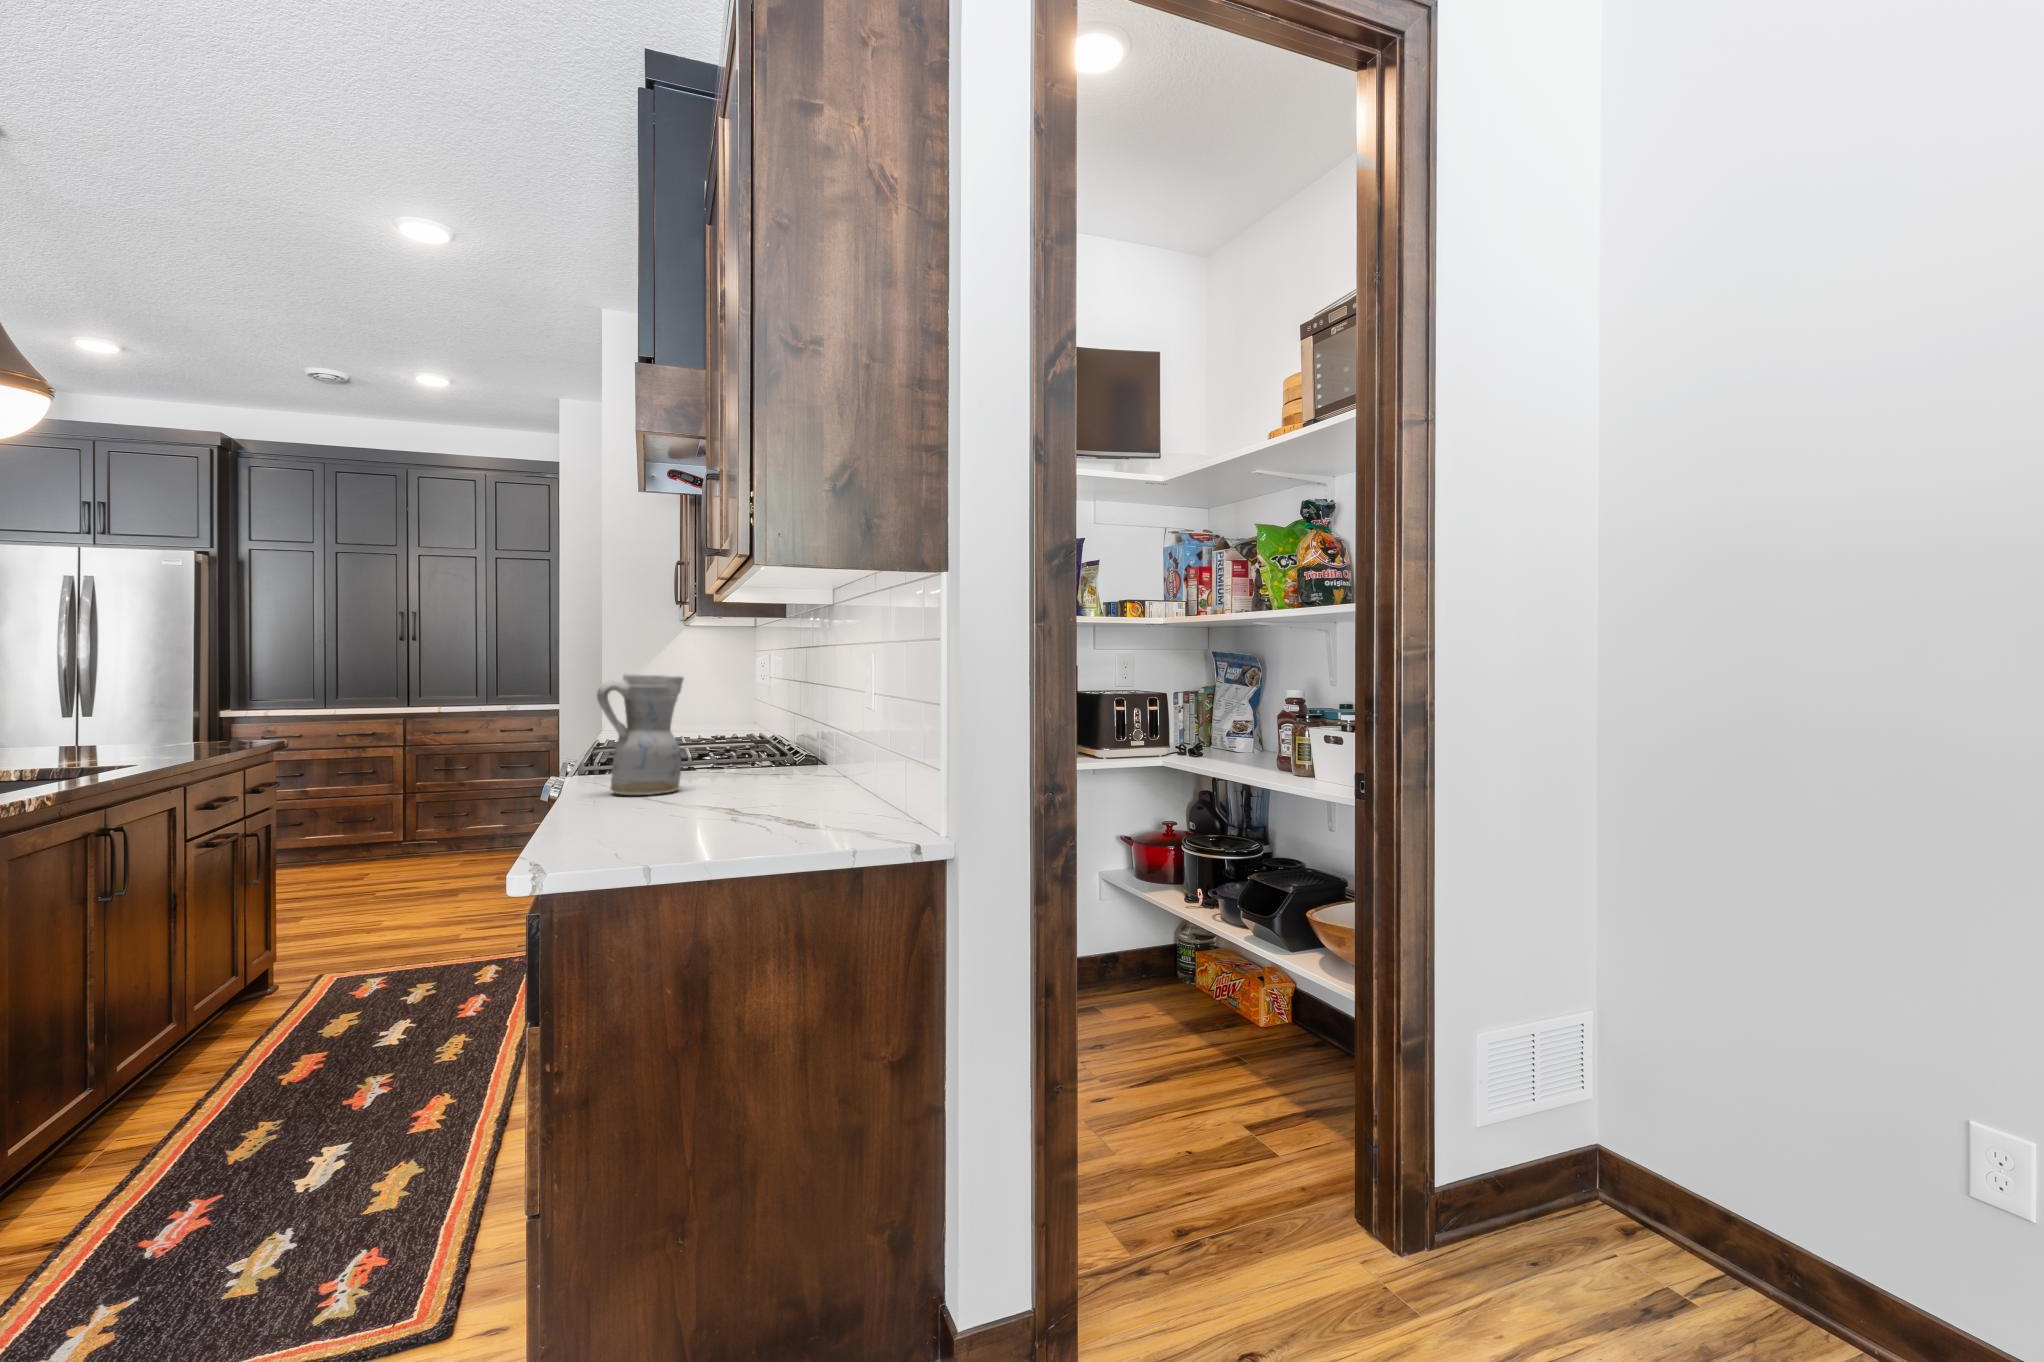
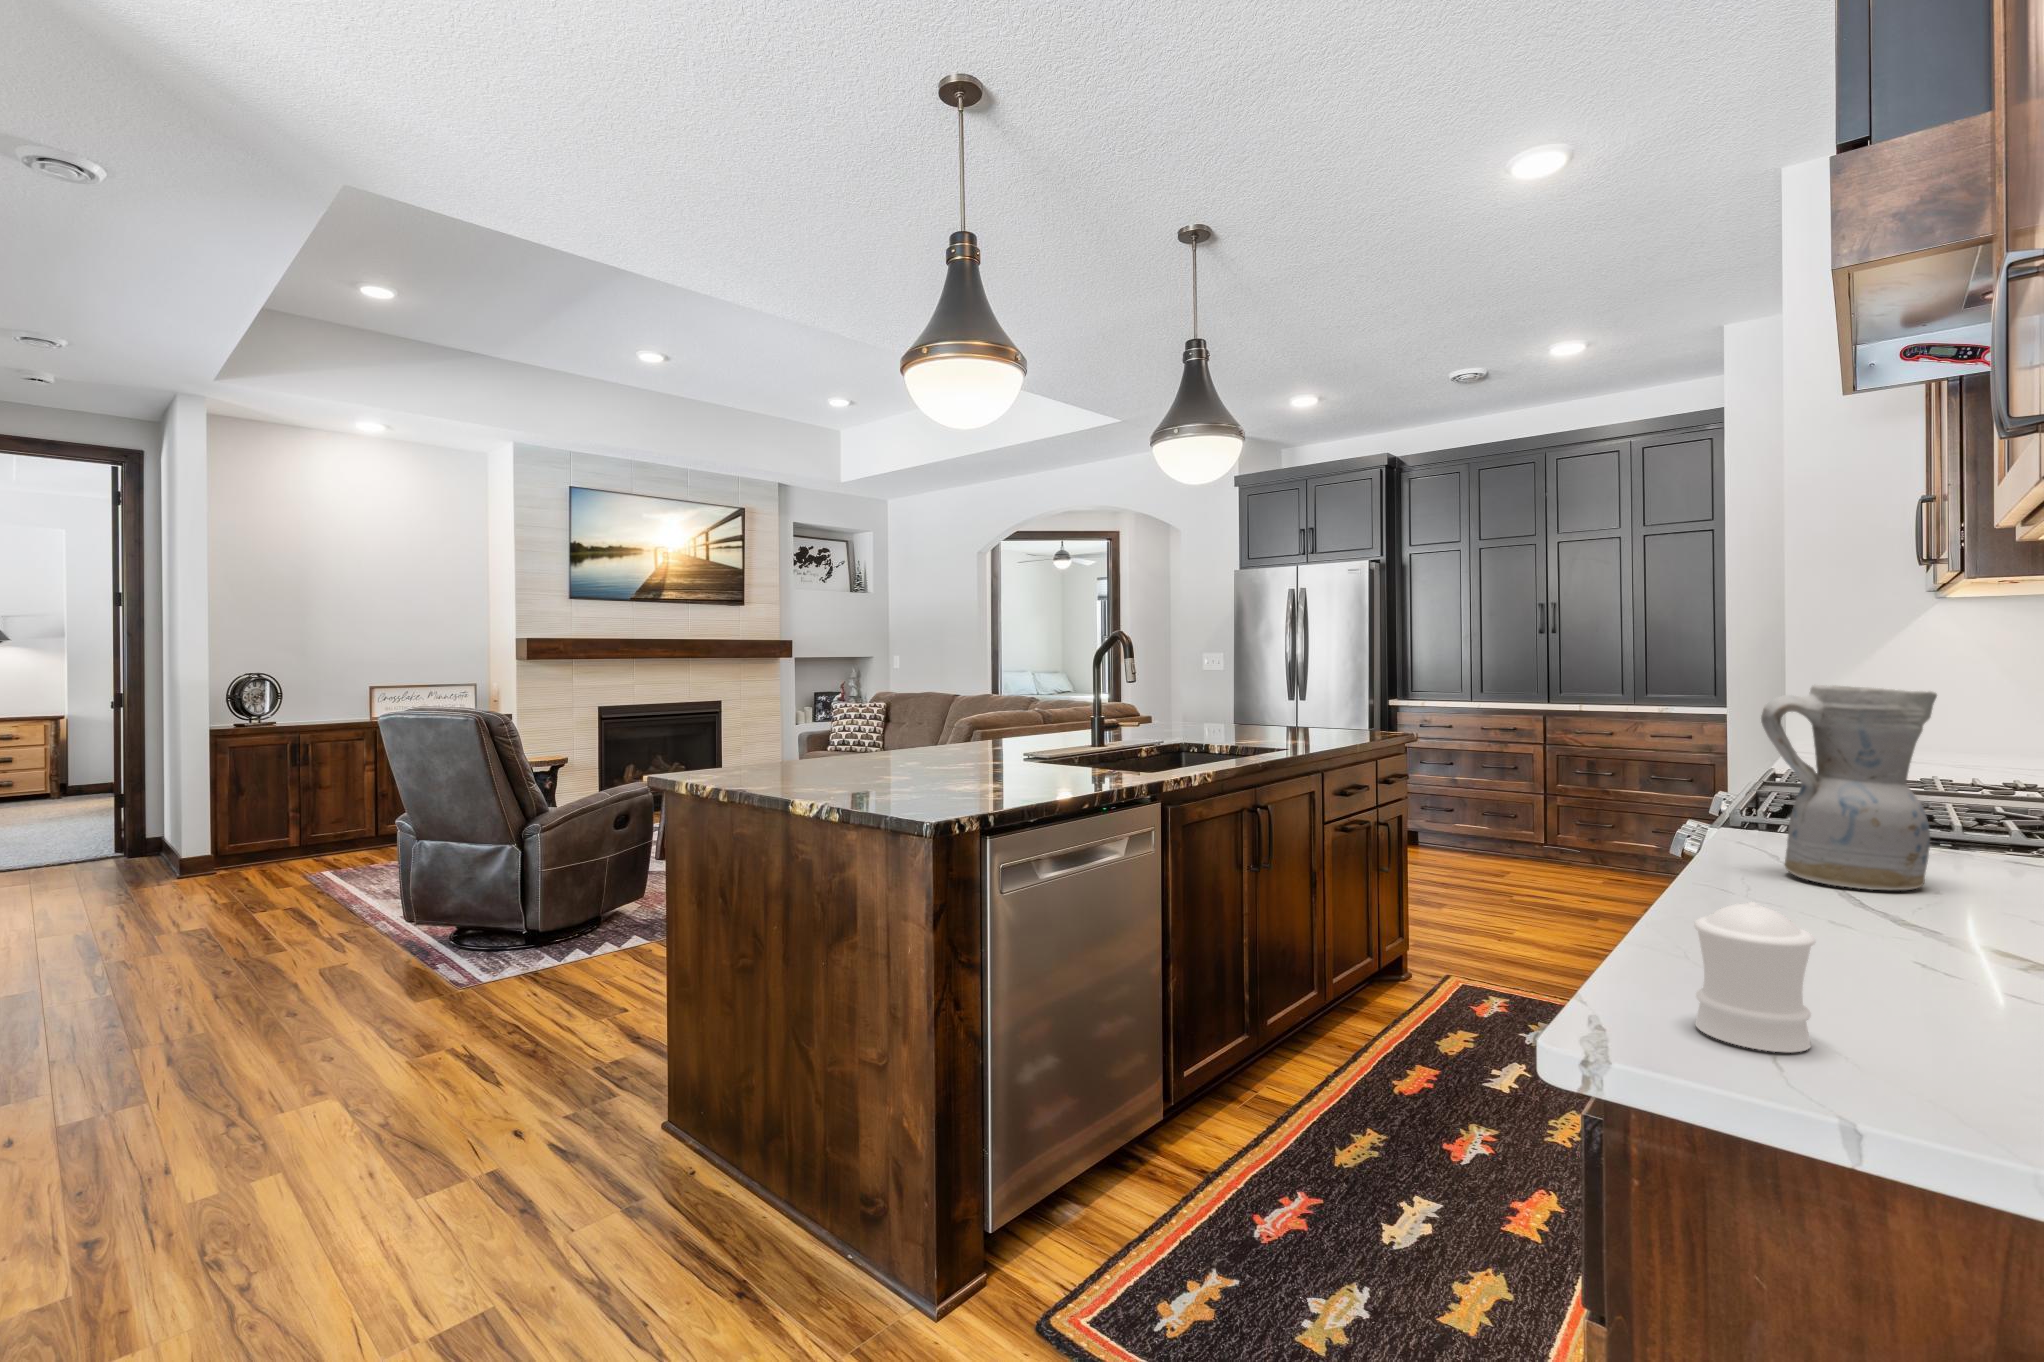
salt shaker: none [574,784,630,860] -> present [1694,902,1815,1052]

